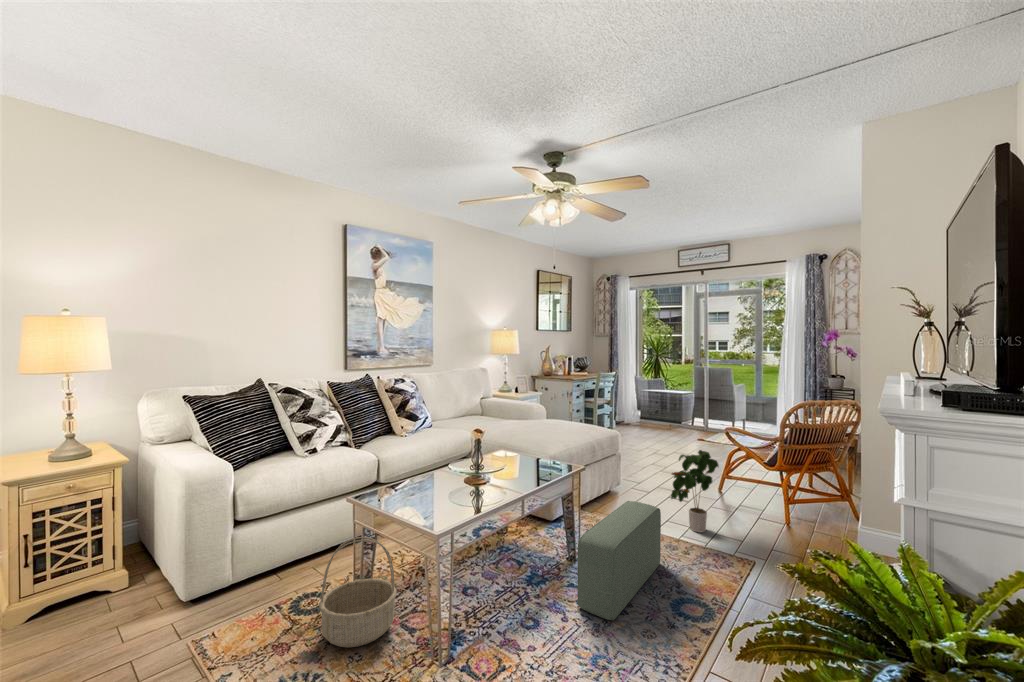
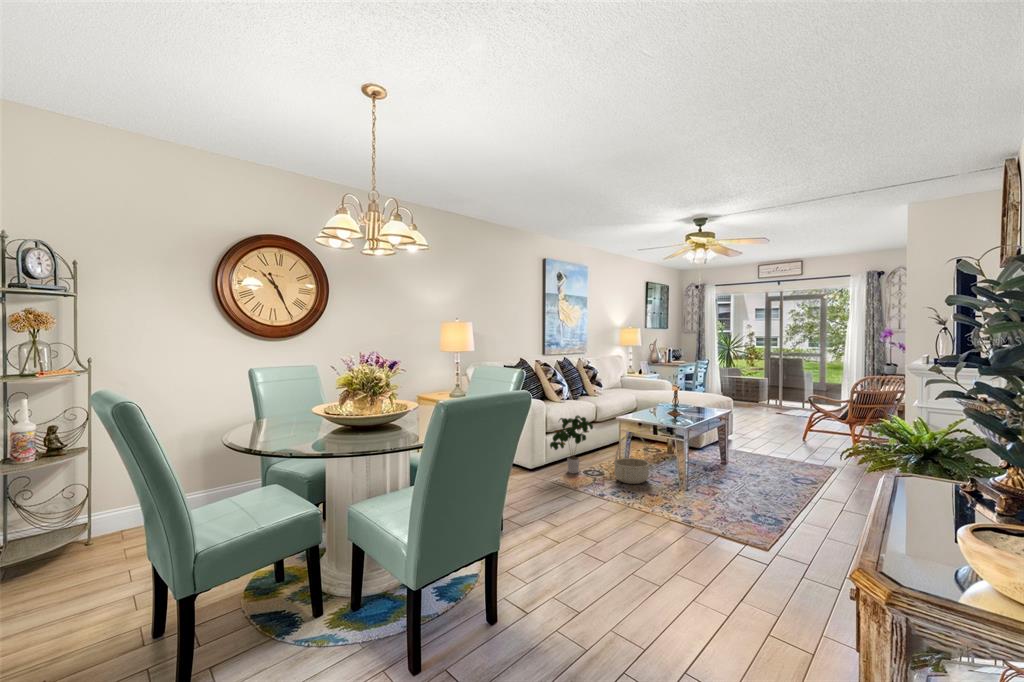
potted plant: present [671,450,719,533] -> present [550,415,593,473]
pouf: present [578,501,661,620] -> none [739,430,778,481]

